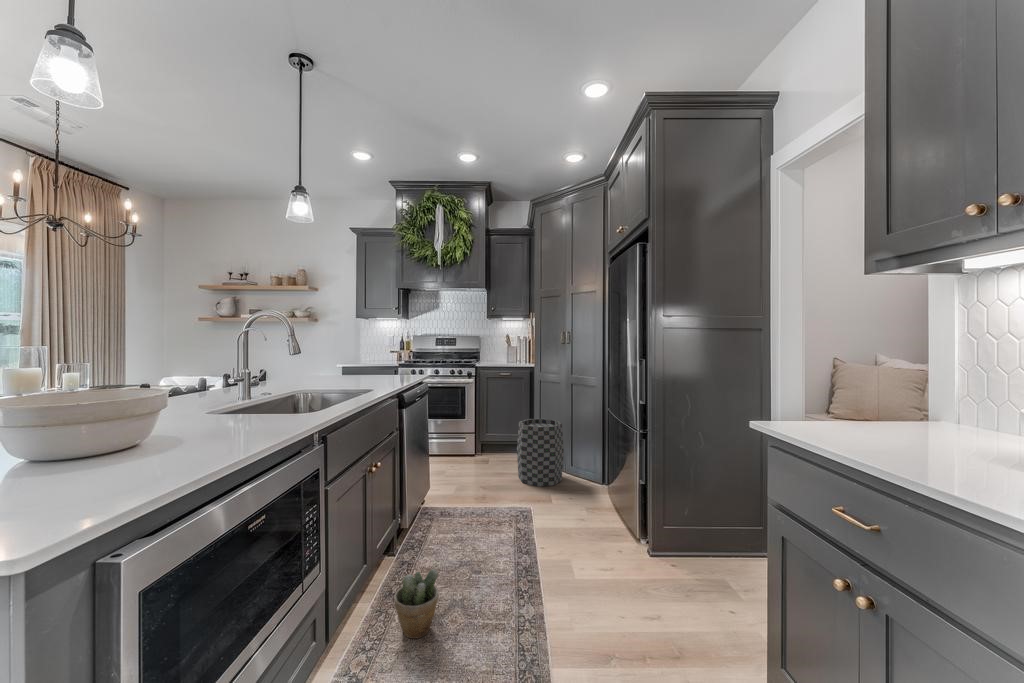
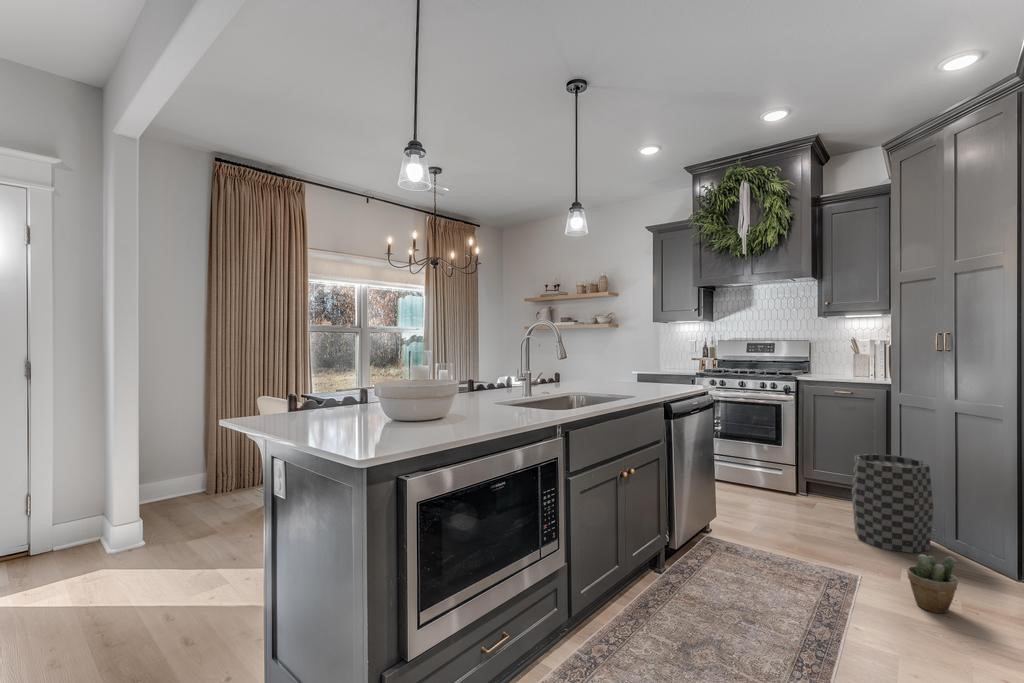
potted plant: present [394,569,439,639] -> present [907,554,958,613]

